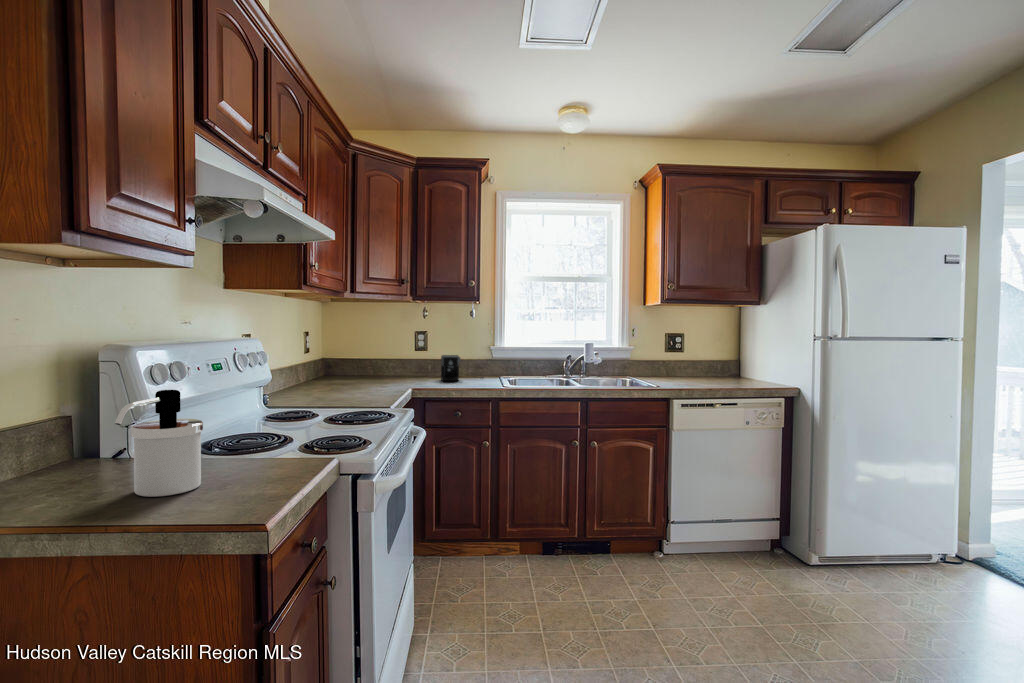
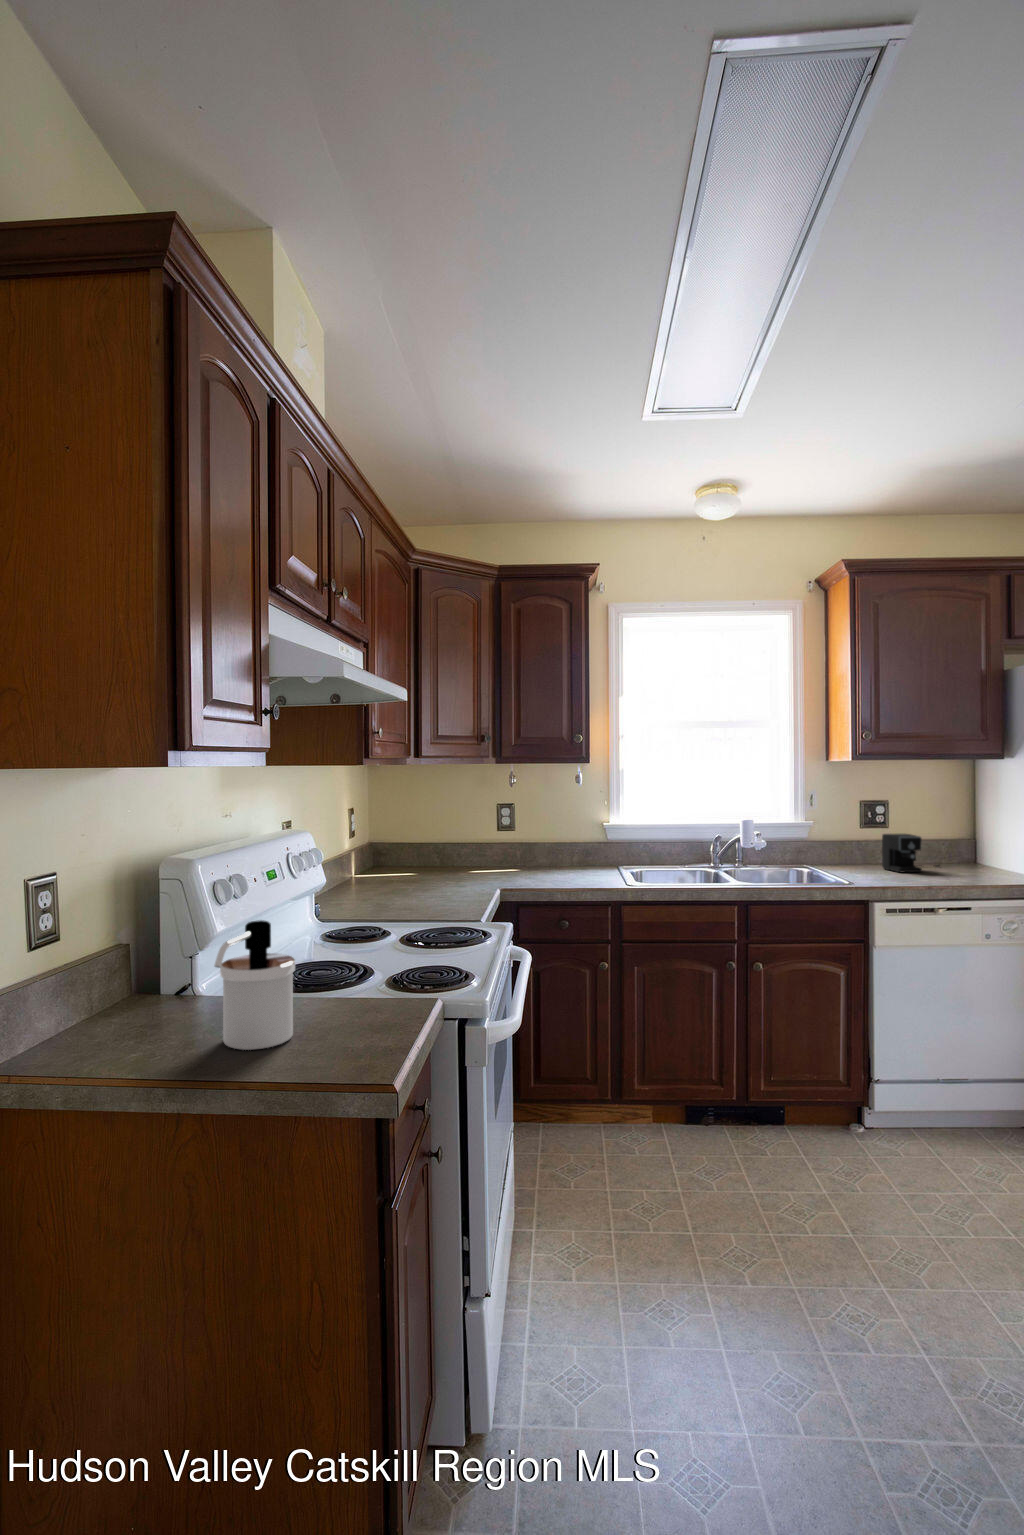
coffee maker: present [441,355,483,381] -> present [882,834,939,872]

